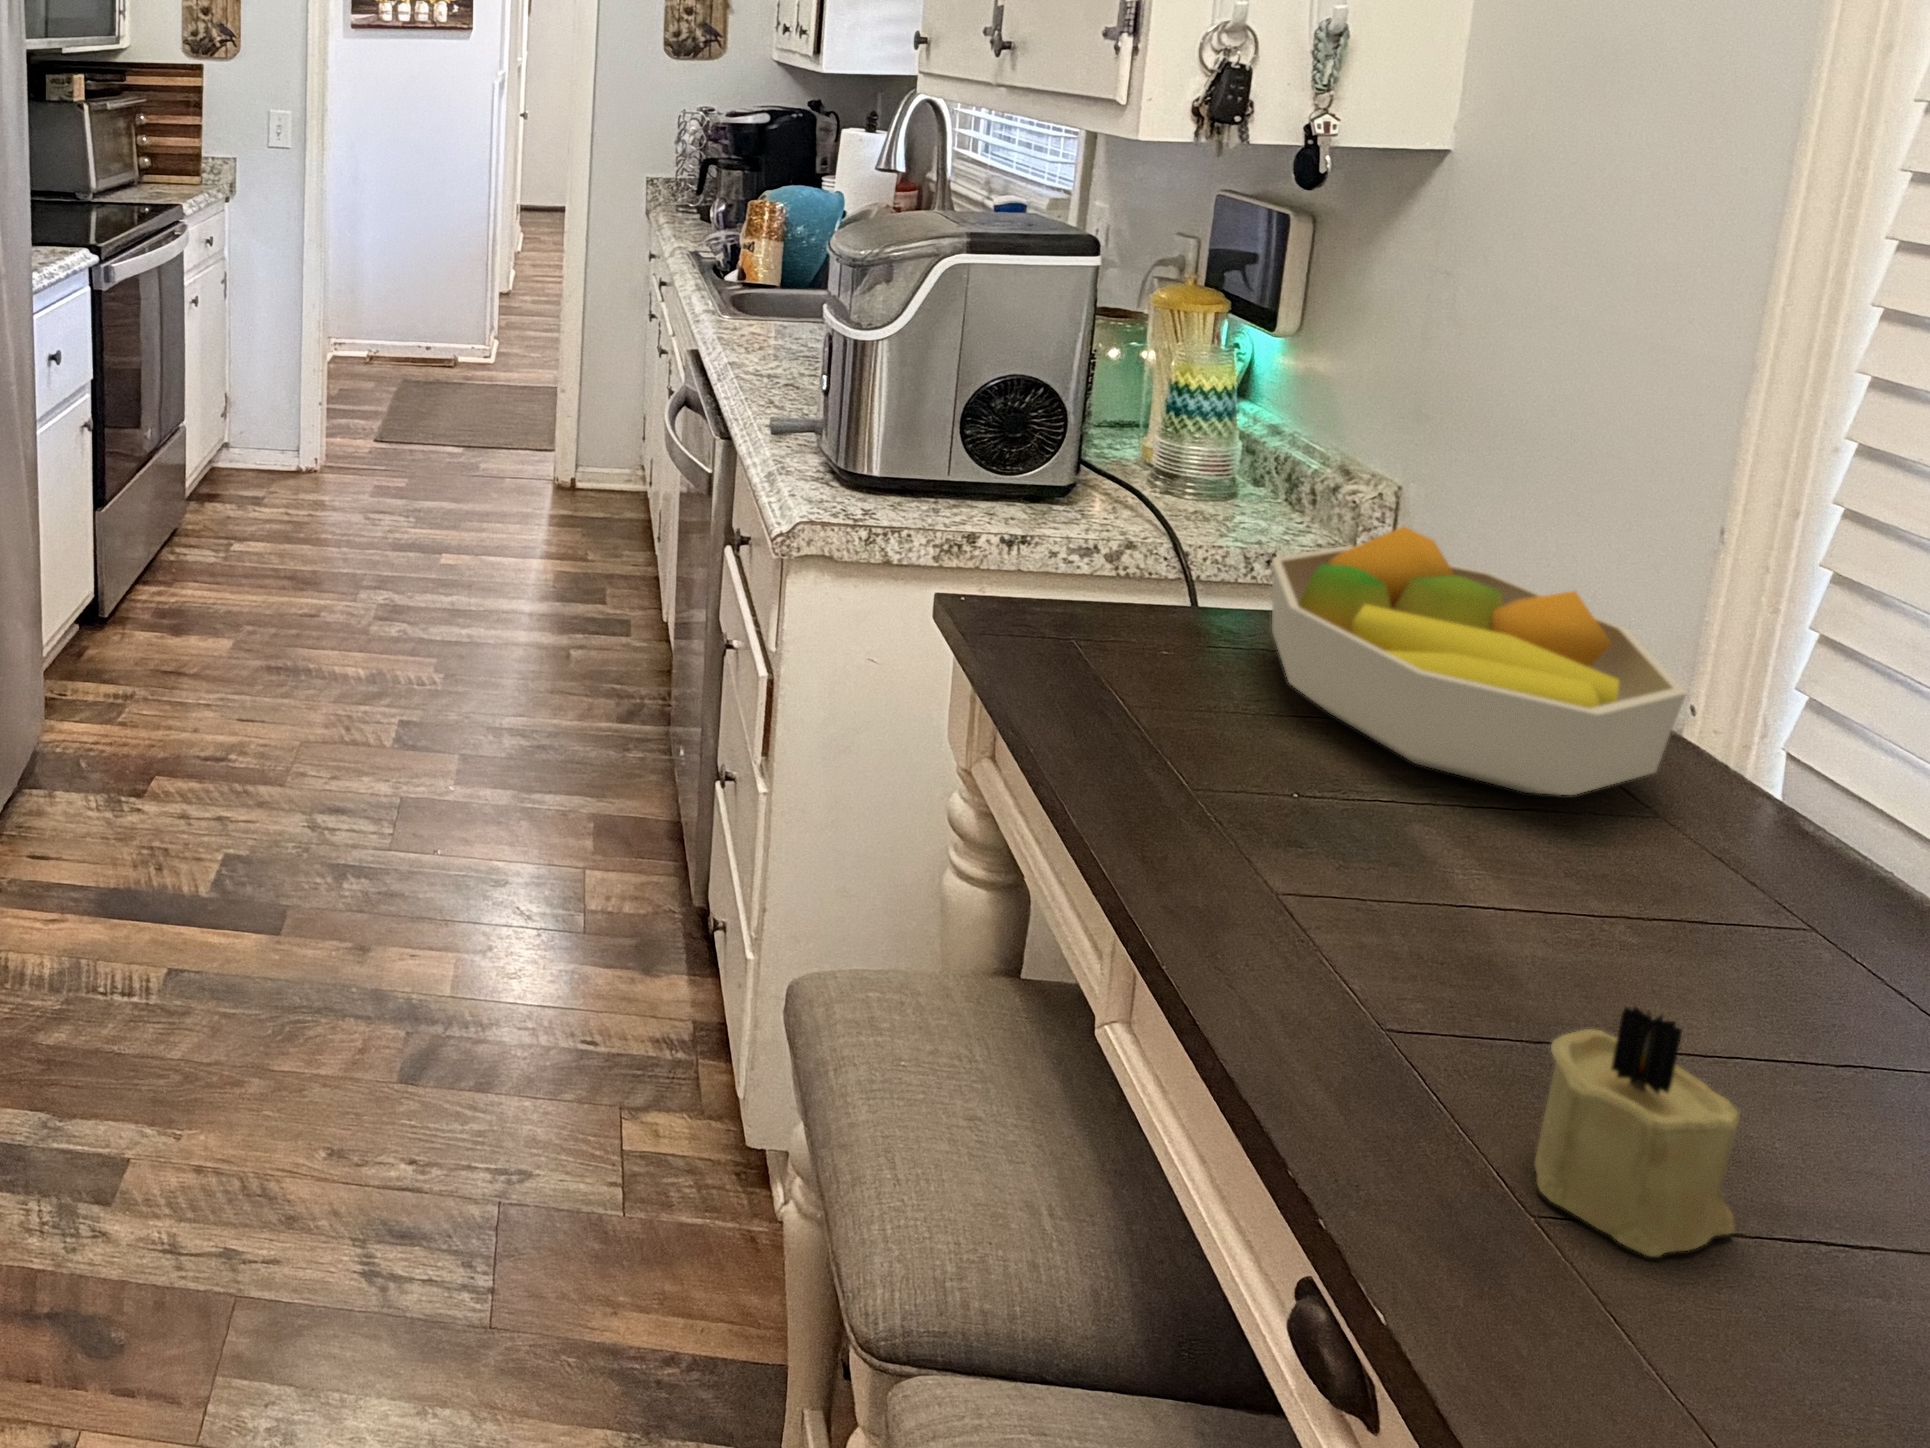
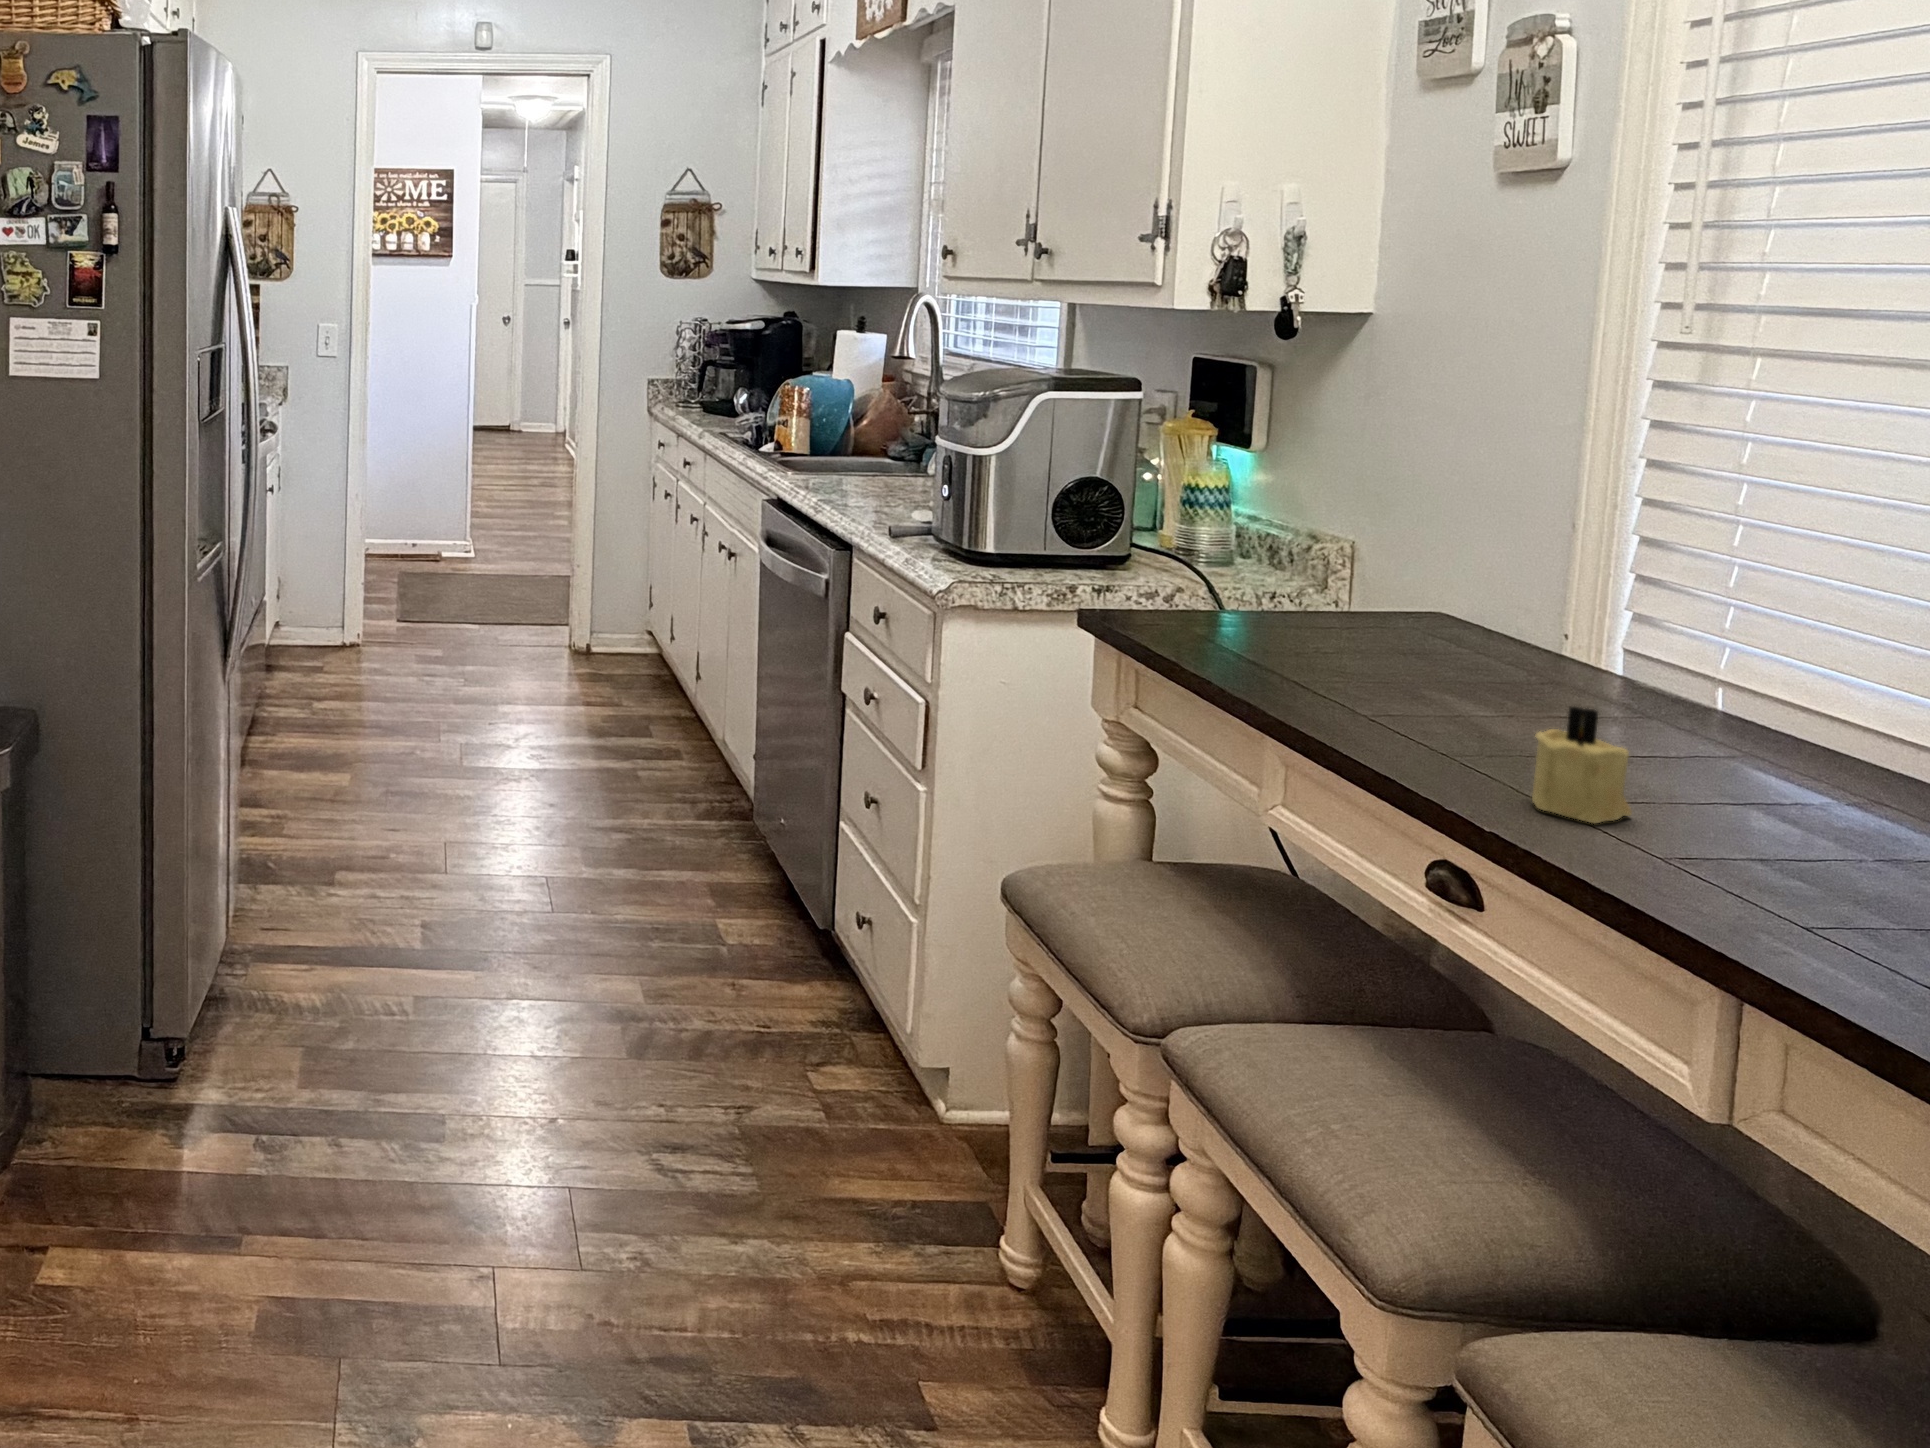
fruit bowl: present [1272,527,1687,795] -> none [1299,546,1565,687]

